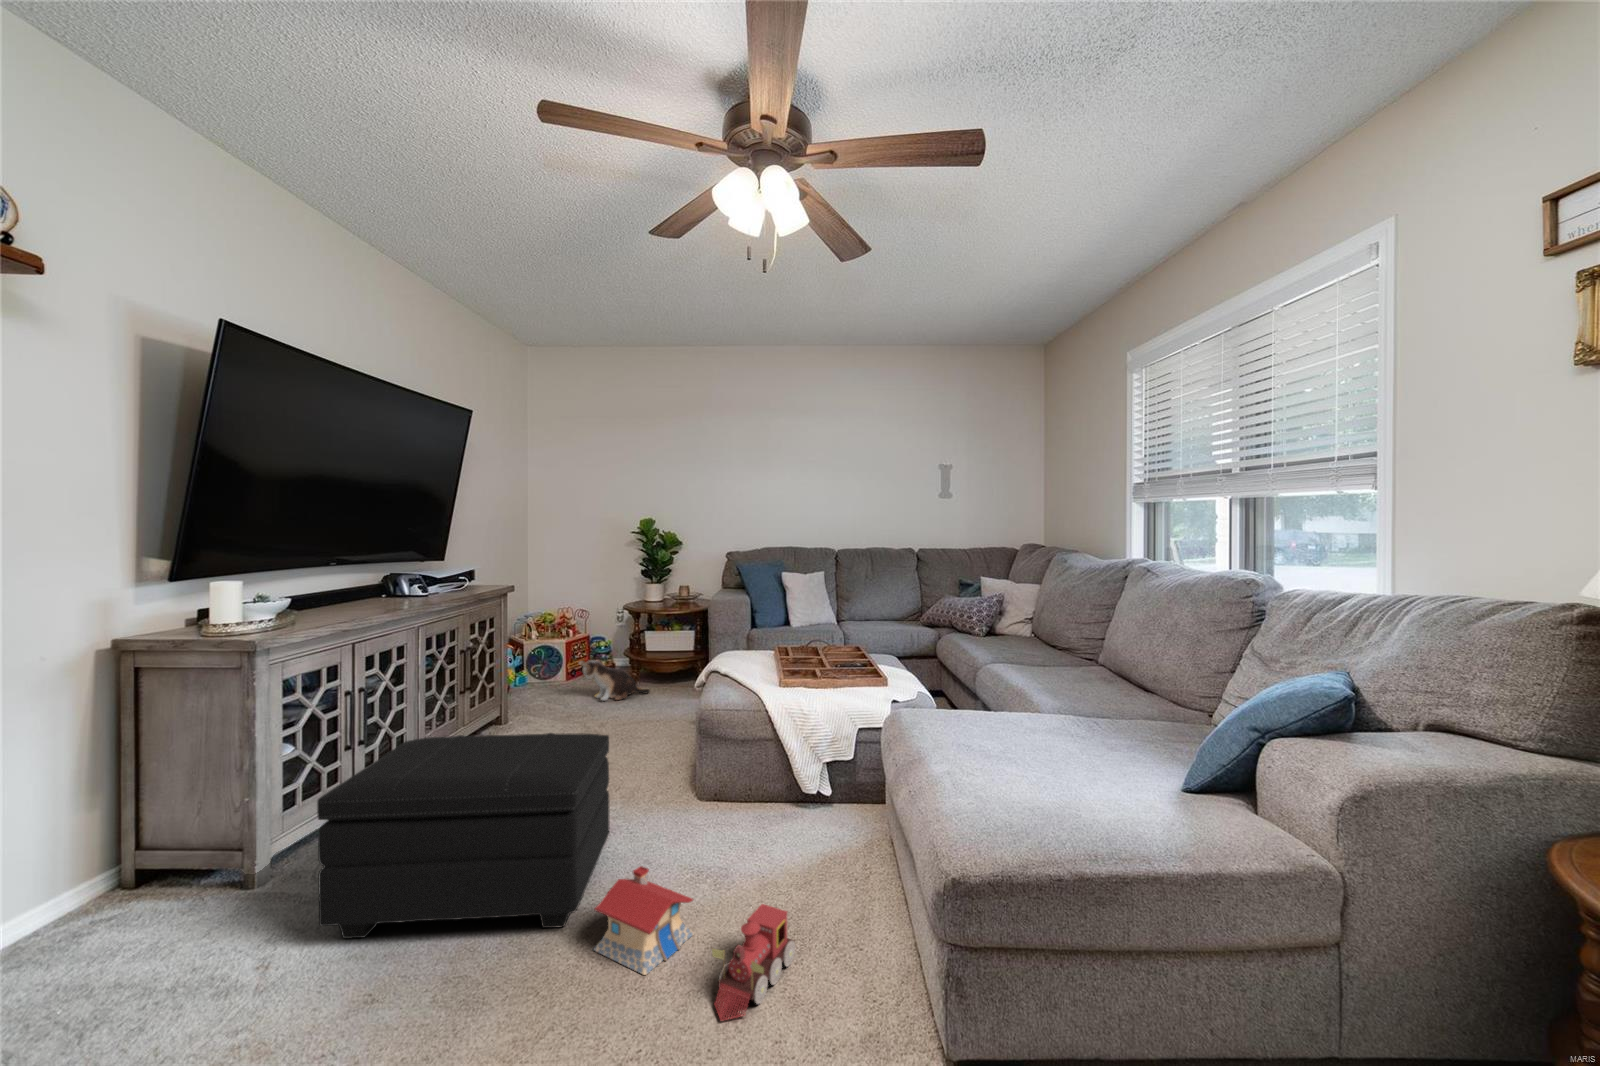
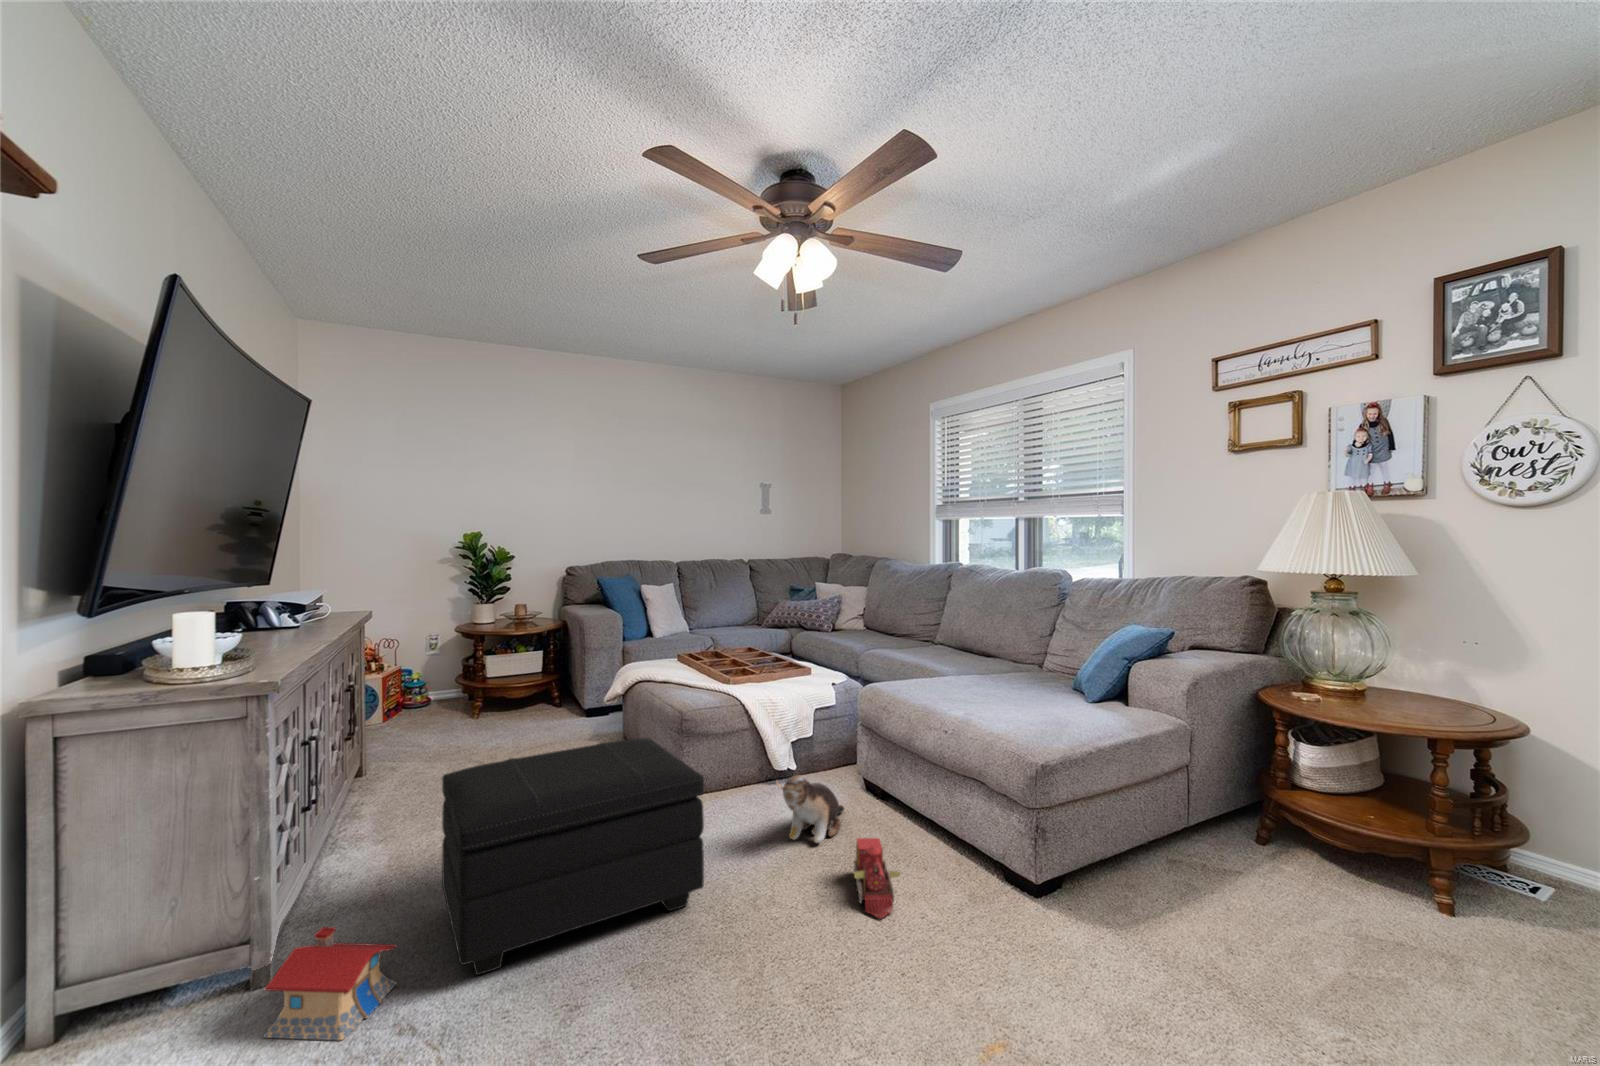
plush toy: present [578,660,650,701] -> present [776,775,844,843]
toy house: present [594,866,694,975] -> present [263,927,396,1040]

